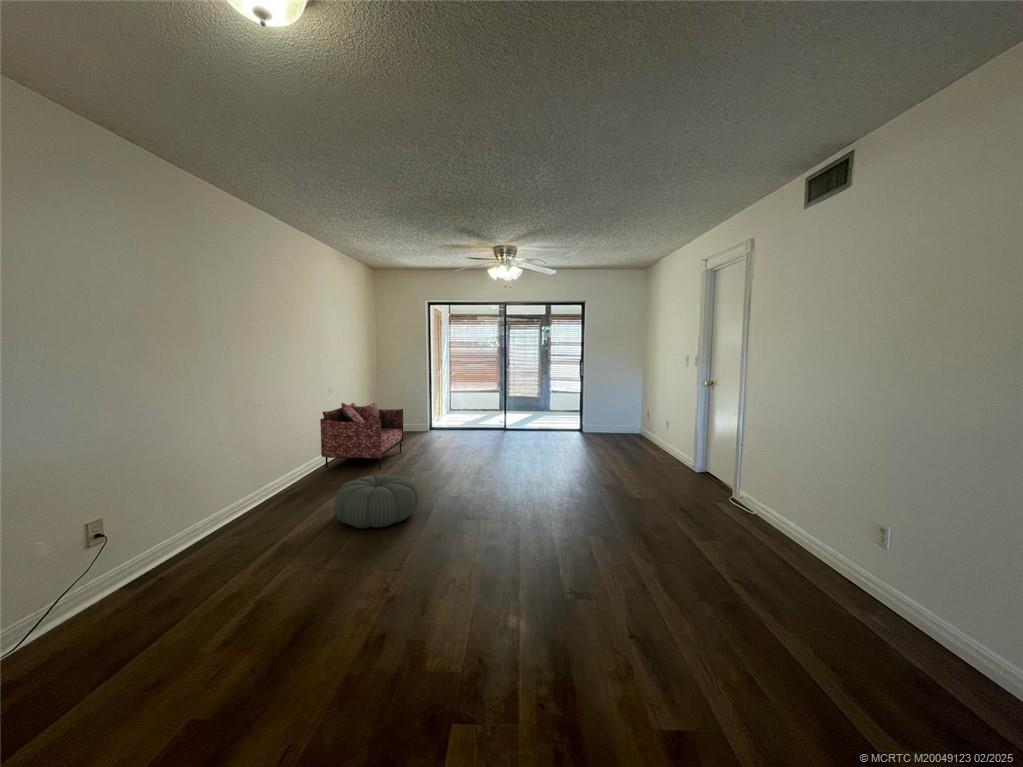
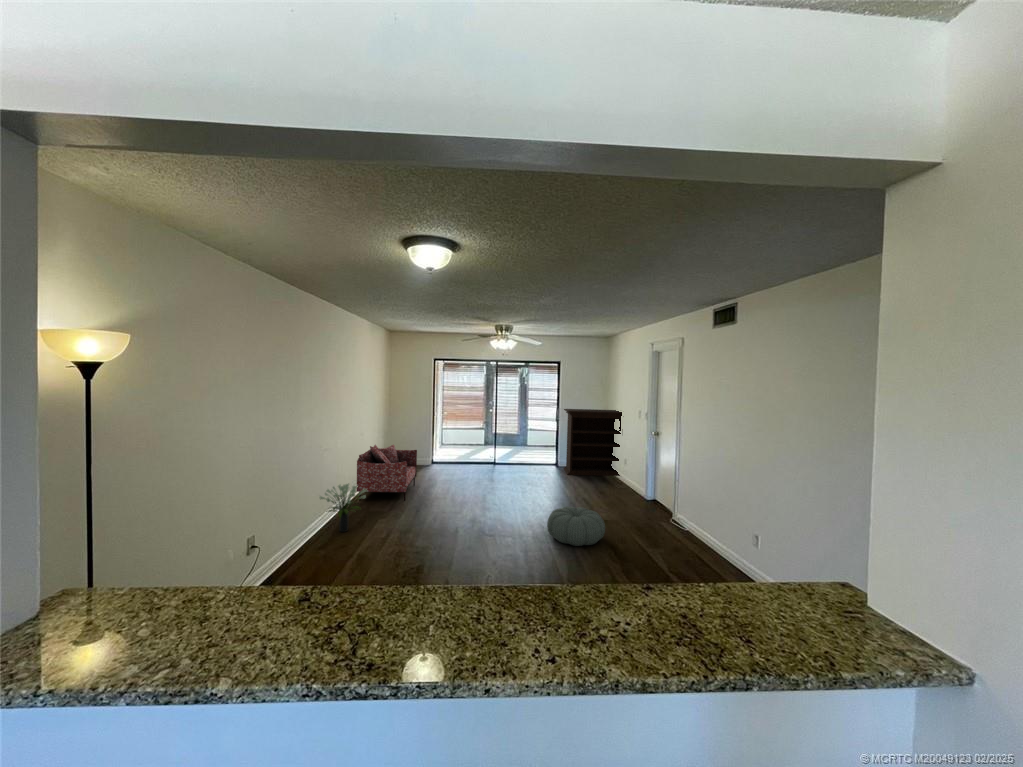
bookshelf: none [589,362,671,444] -> present [564,409,623,476]
potted plant: none [248,443,314,505] -> present [320,484,367,532]
pouf: present [334,475,419,528] -> present [547,507,605,546]

